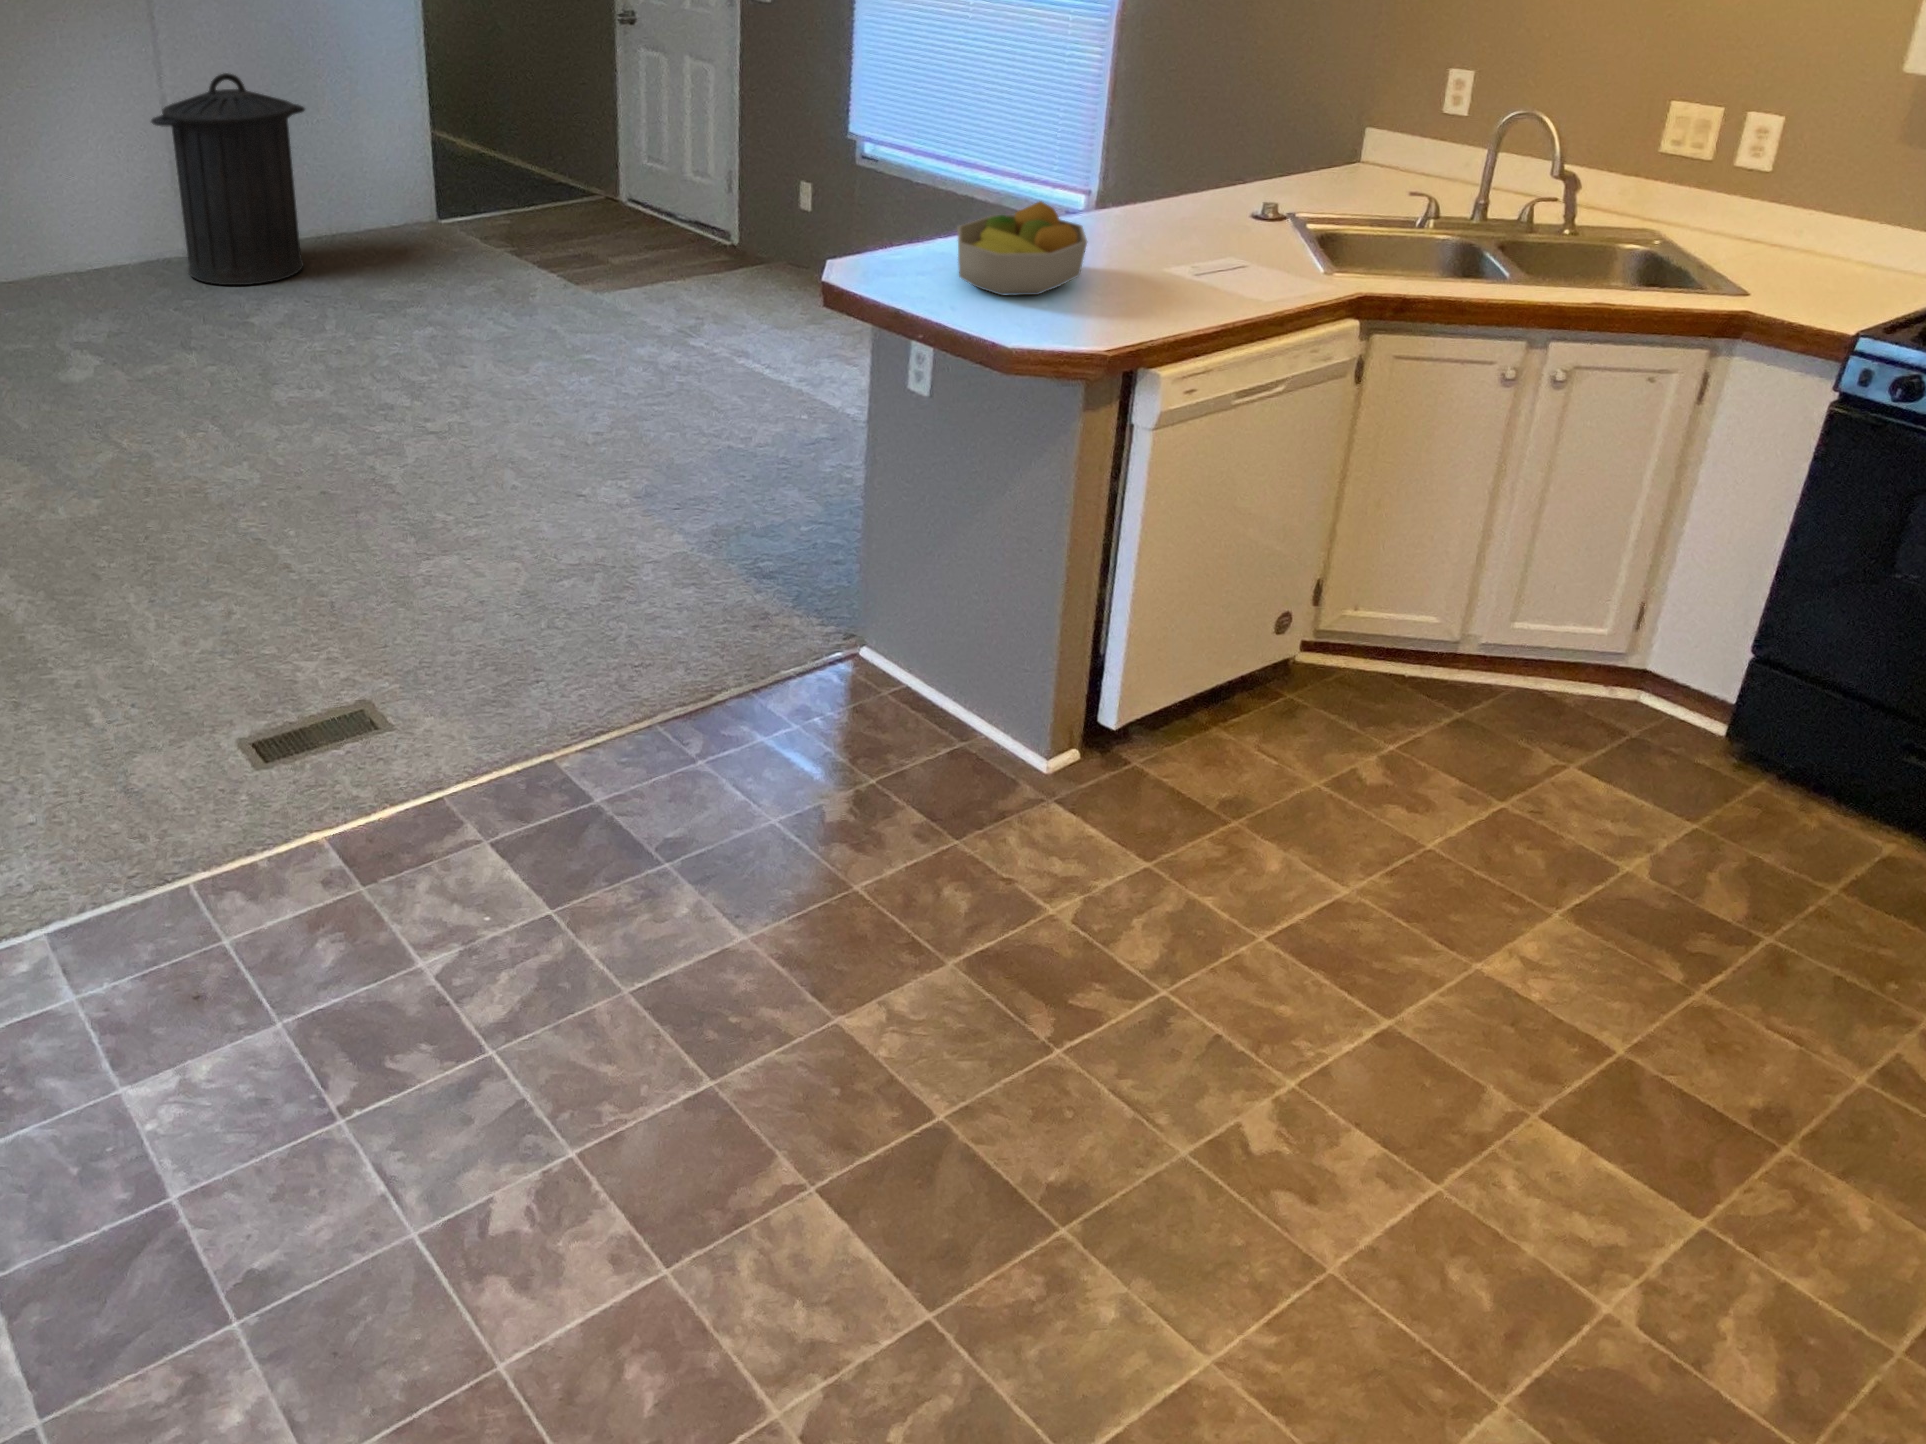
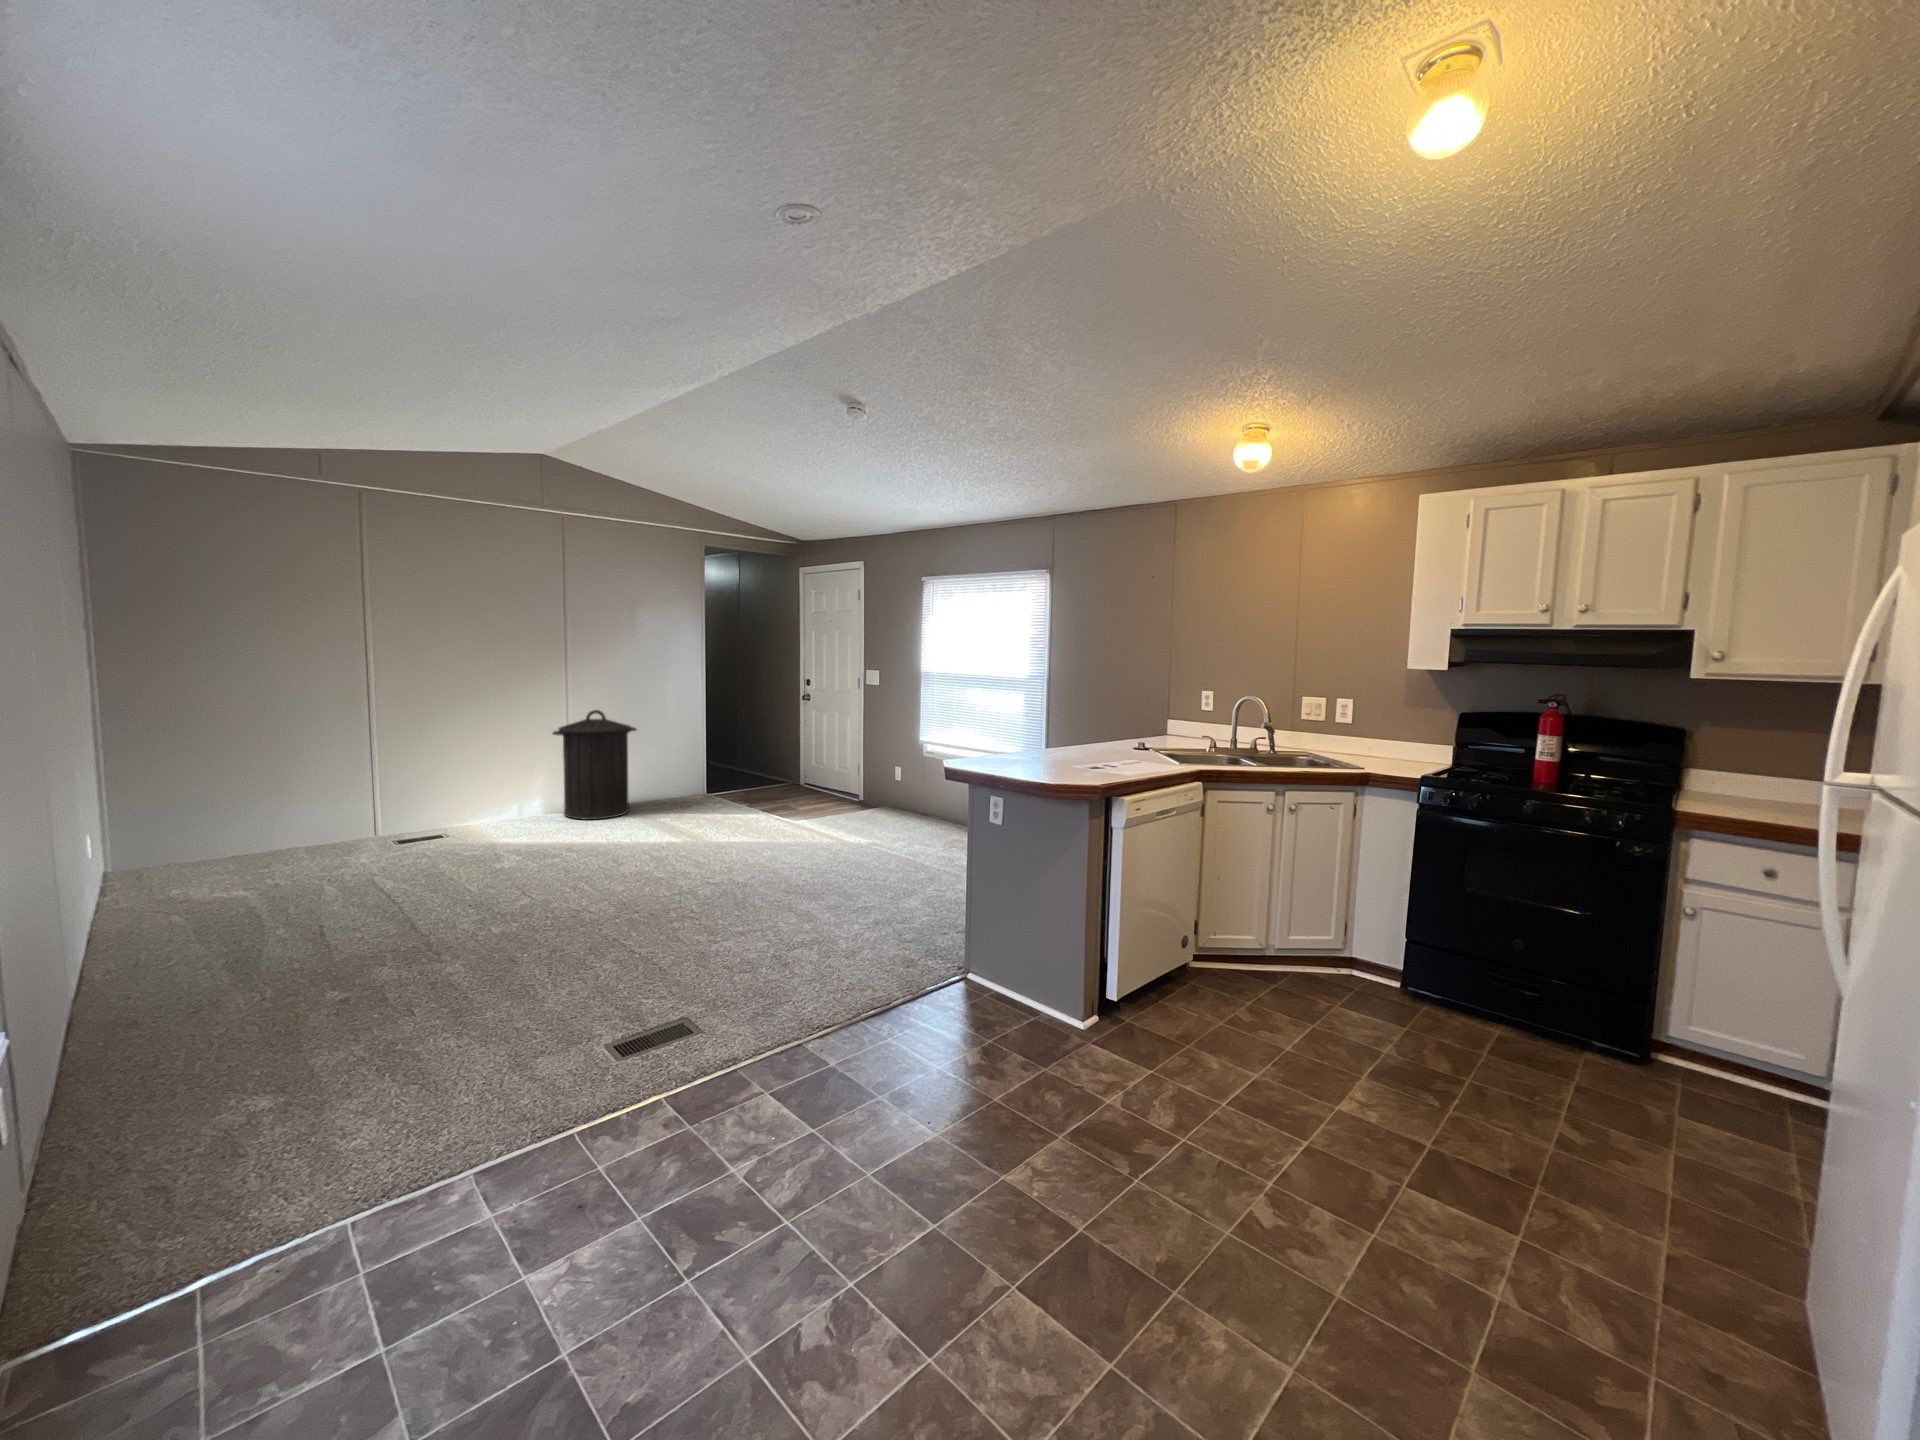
fruit bowl: present [957,201,1087,295] -> none [1010,728,1076,769]

